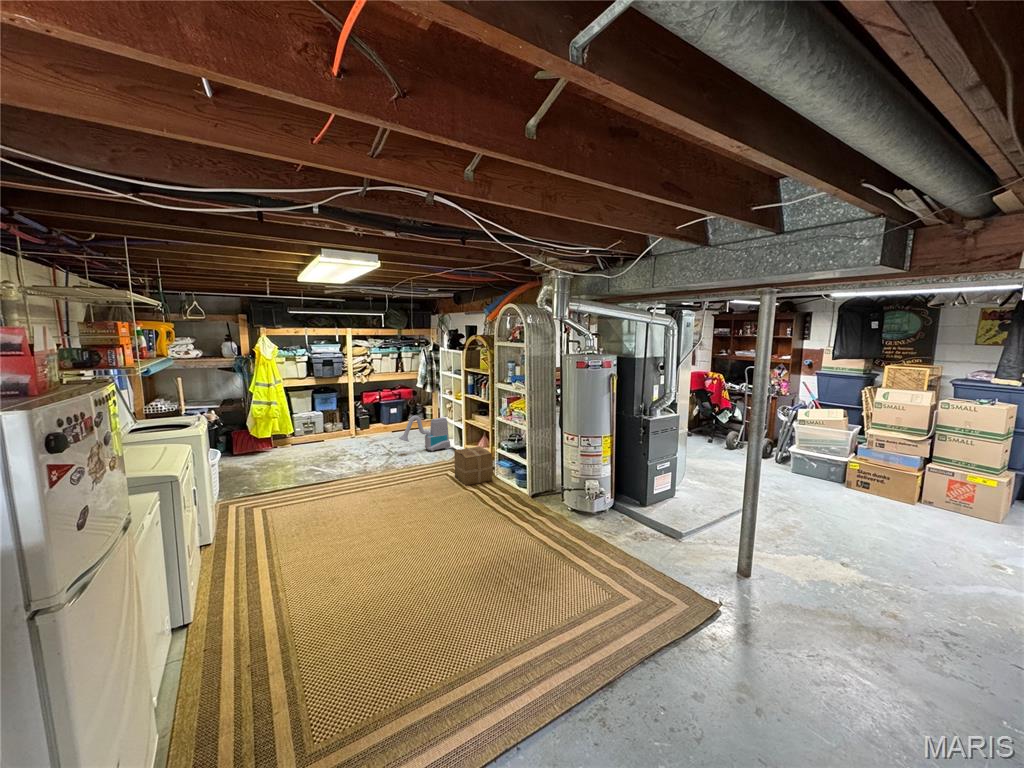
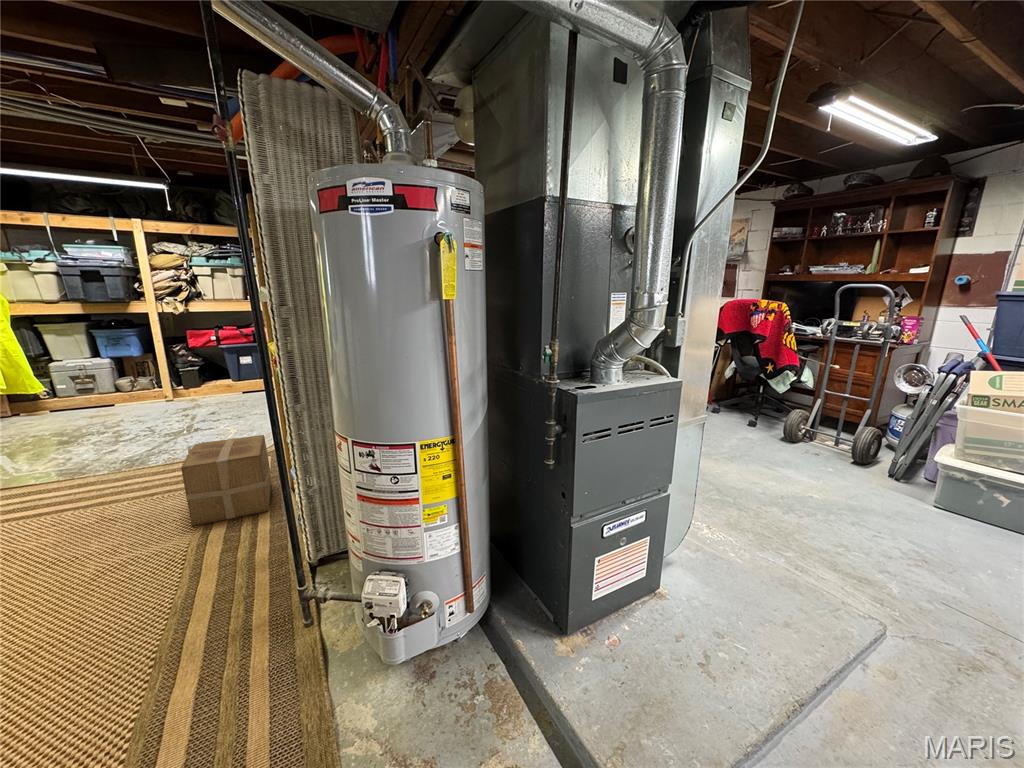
vacuum cleaner: present [399,415,450,452] -> none [166,367,282,433]

